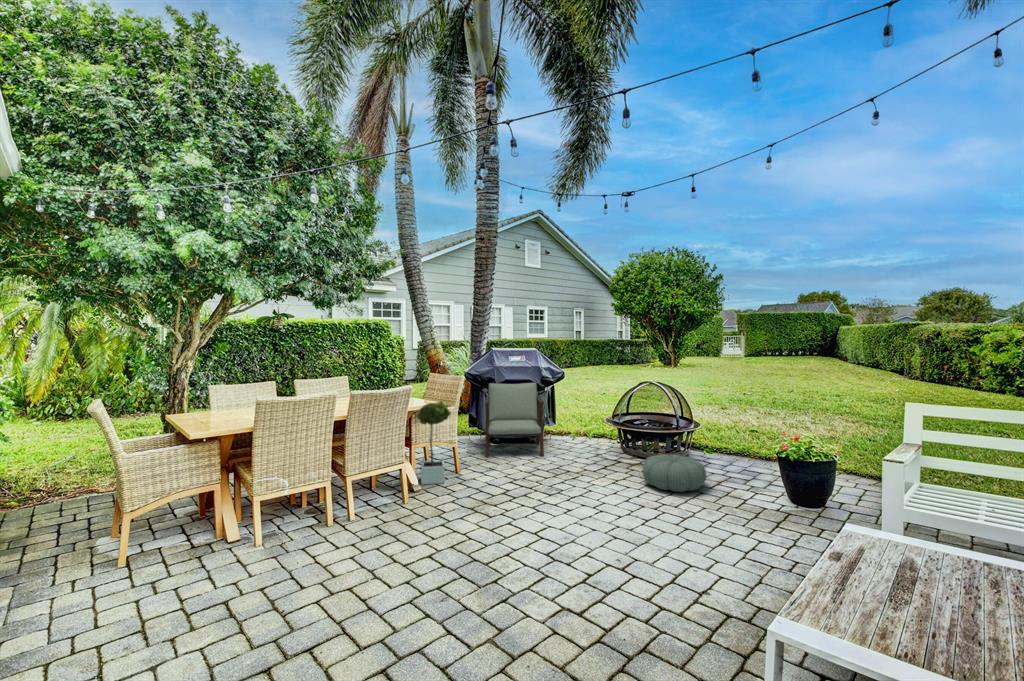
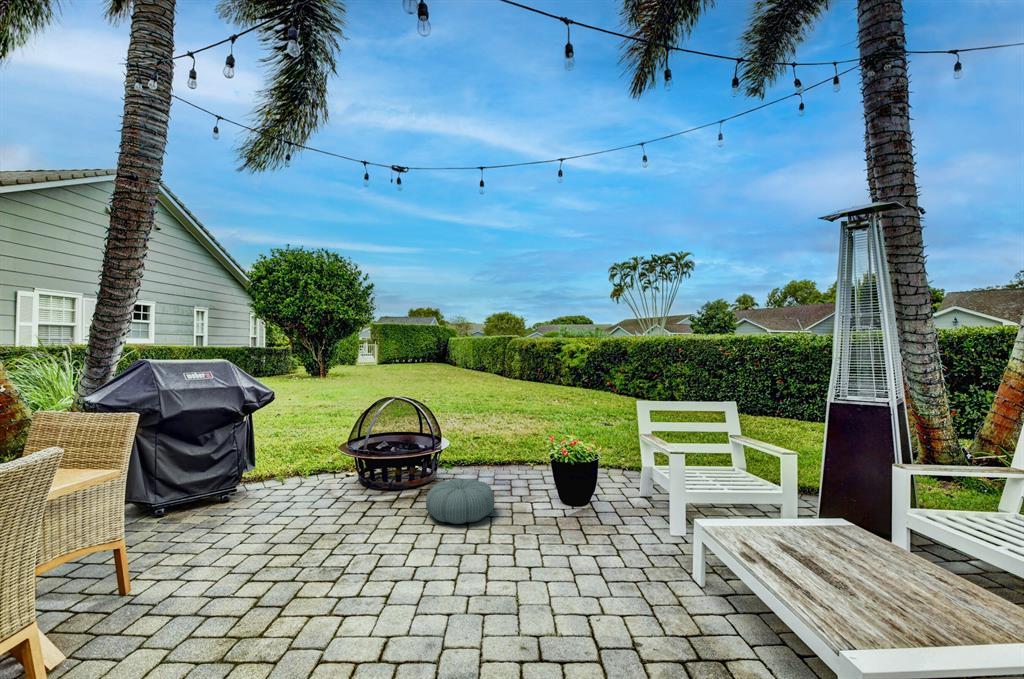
lounge chair: present [485,383,544,457] -> none [143,412,271,547]
potted tree: present [416,401,451,485] -> none [31,467,127,653]

